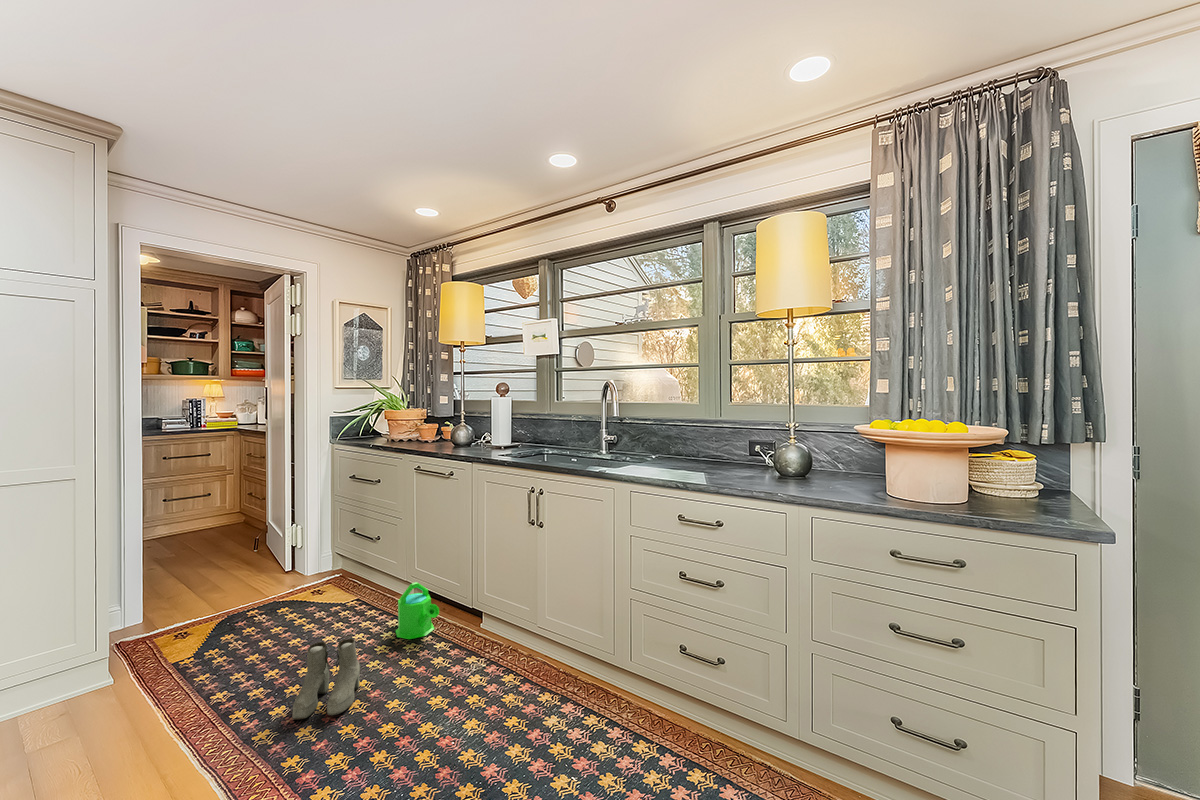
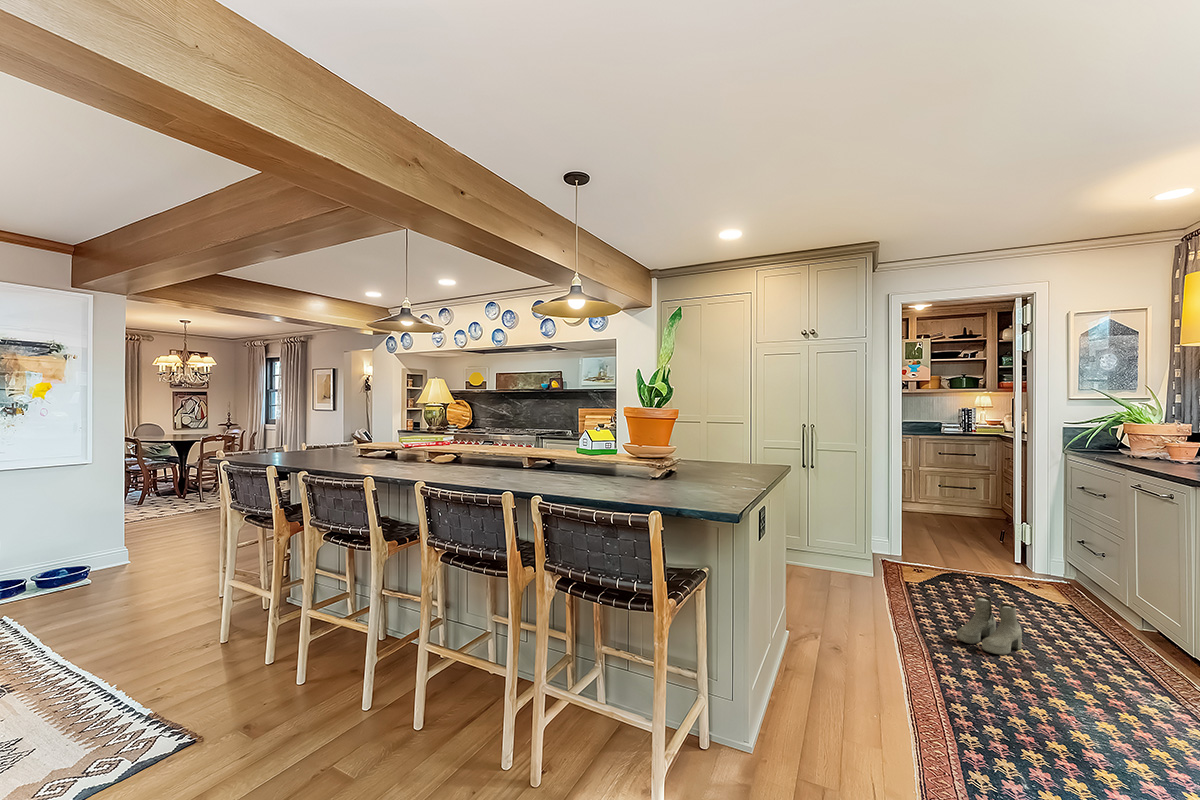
watering can: present [396,582,439,639] -> none [1084,595,1137,654]

